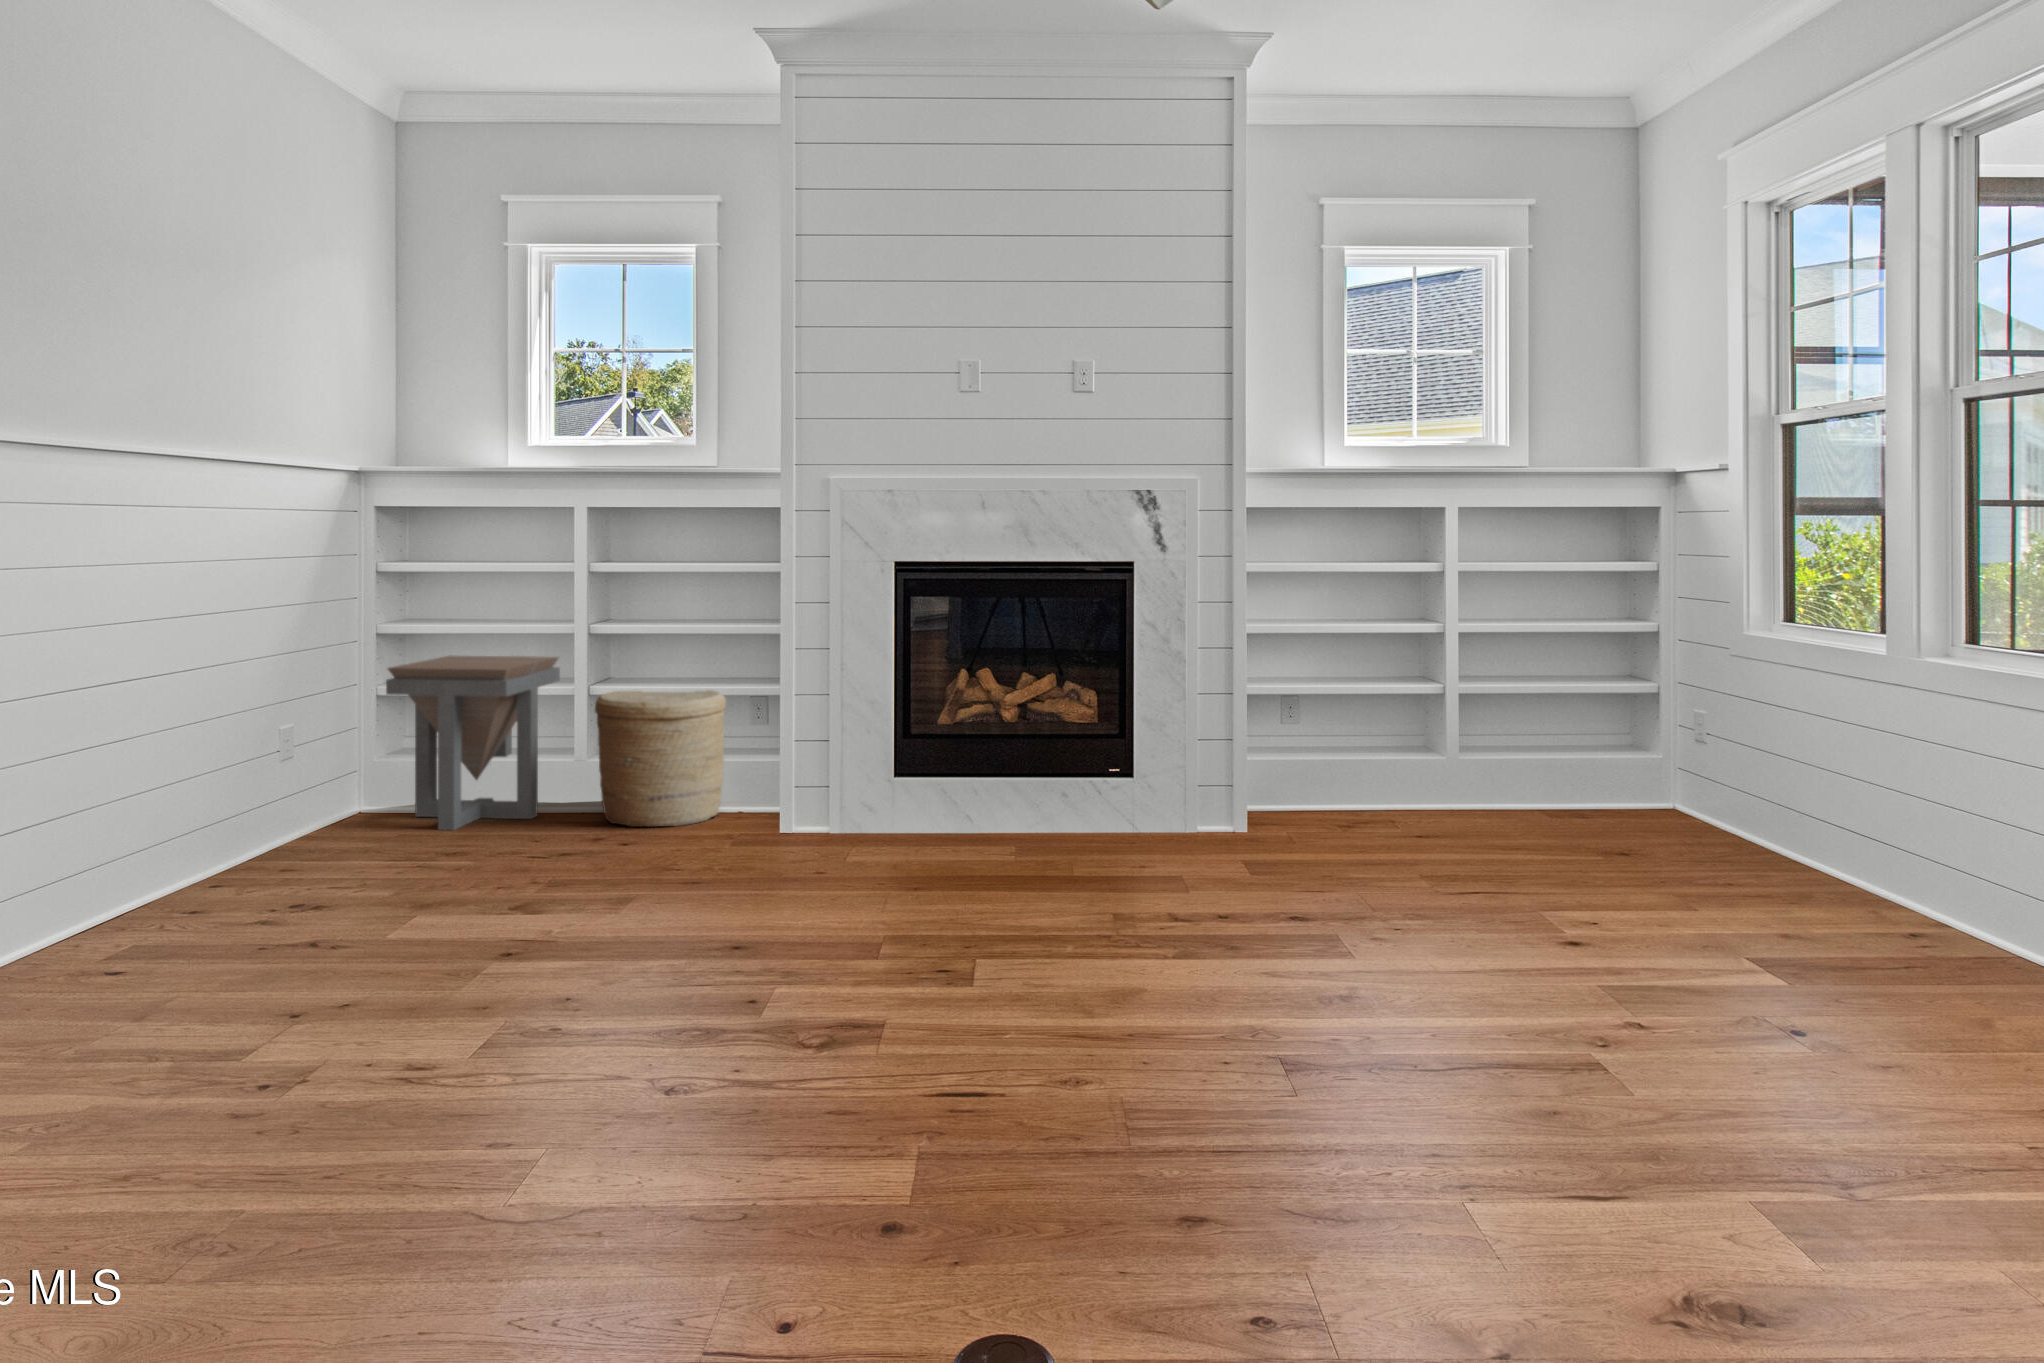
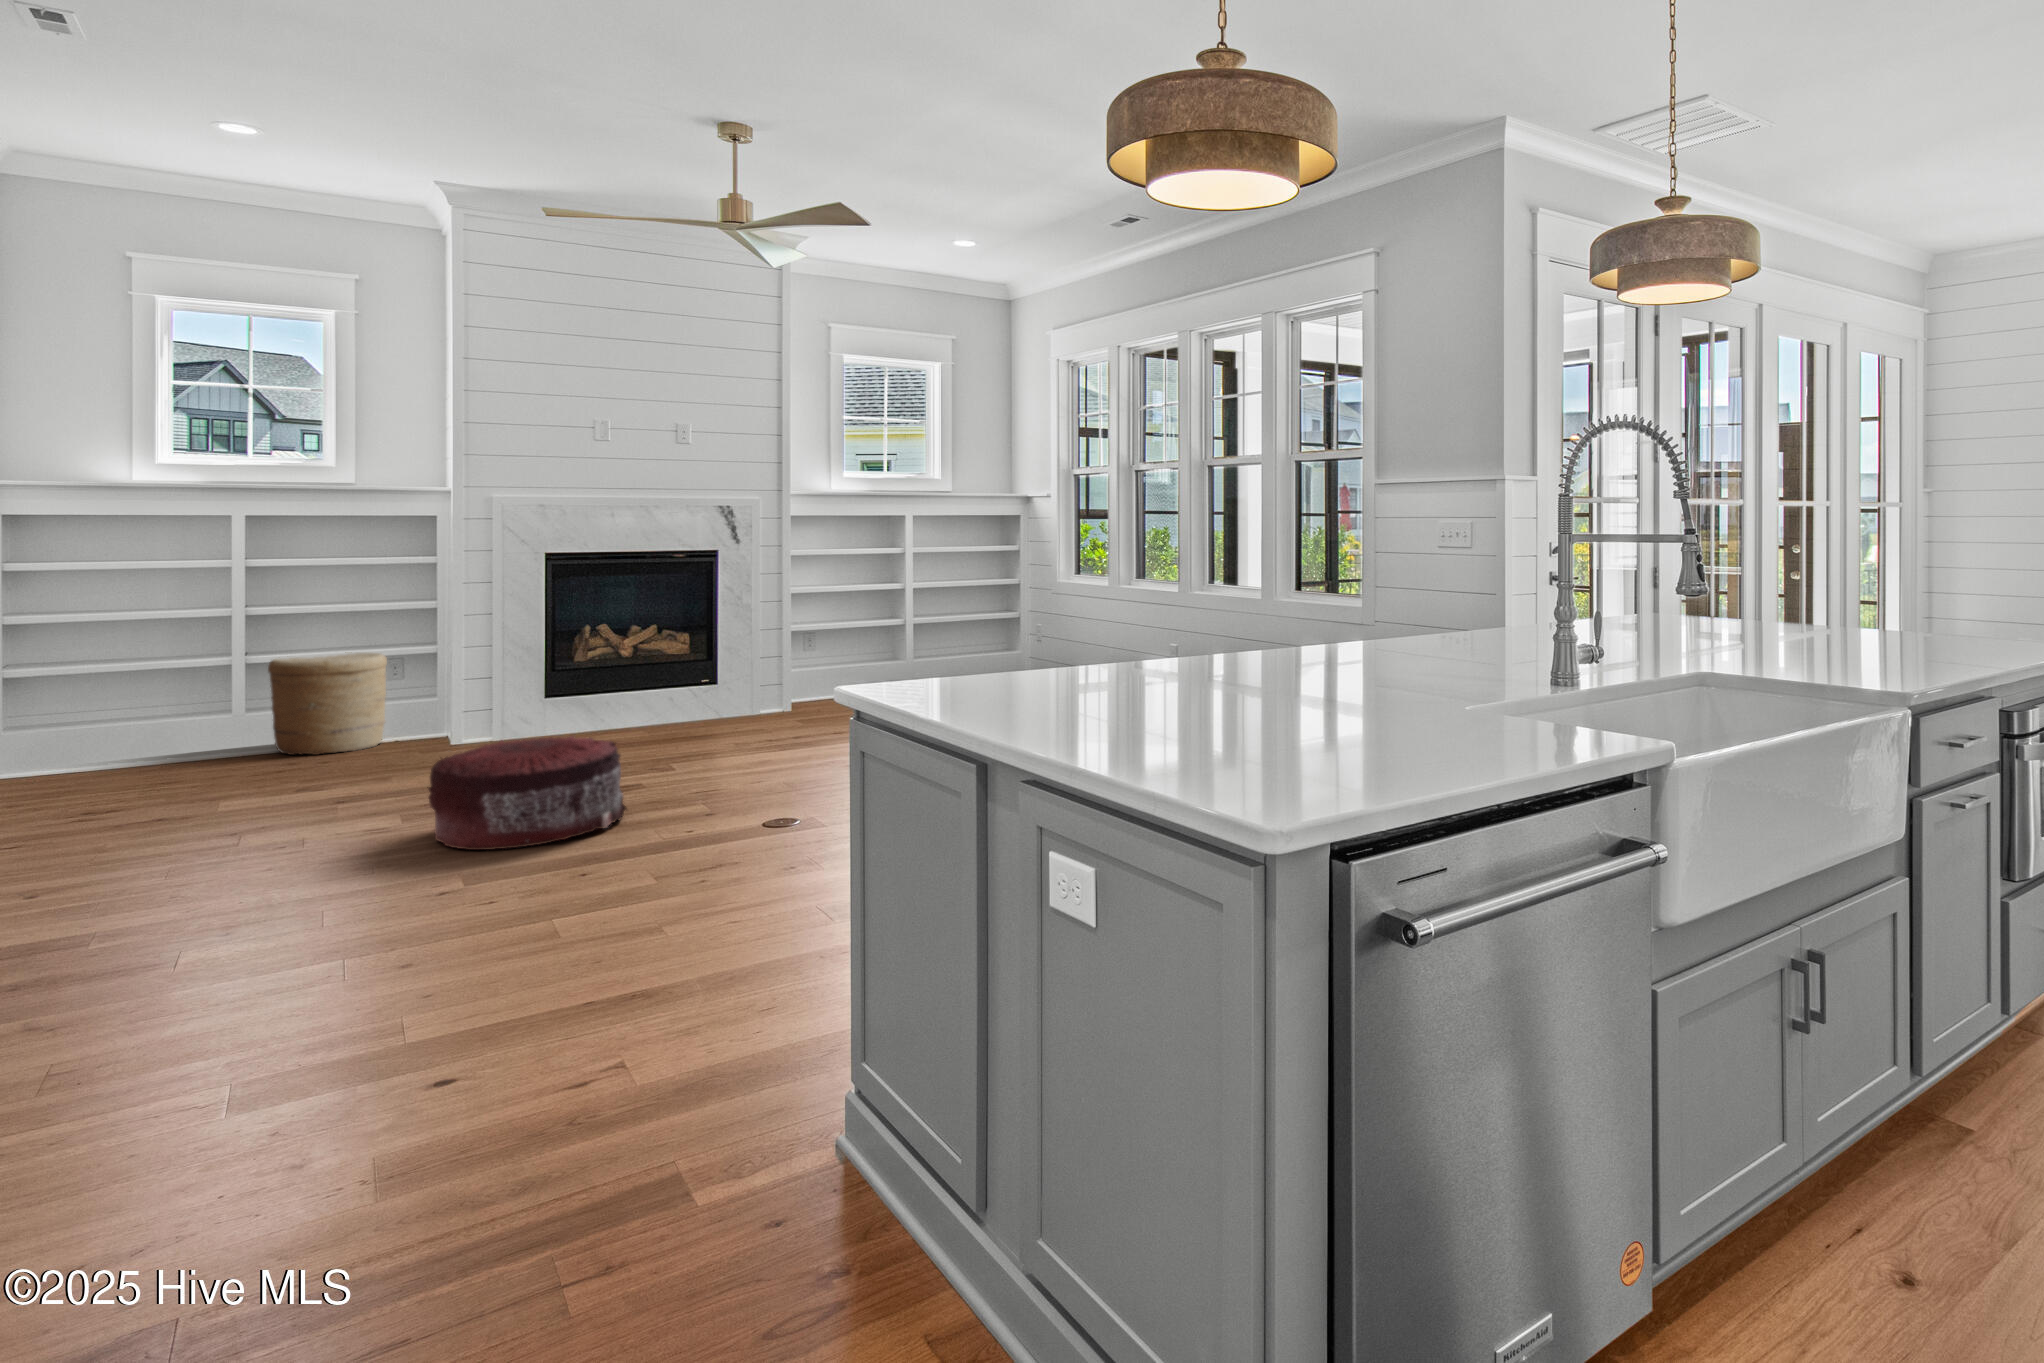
side table: present [386,656,560,830] -> none [60,634,216,774]
pouf: none [510,892,846,1149] -> present [427,736,626,850]

